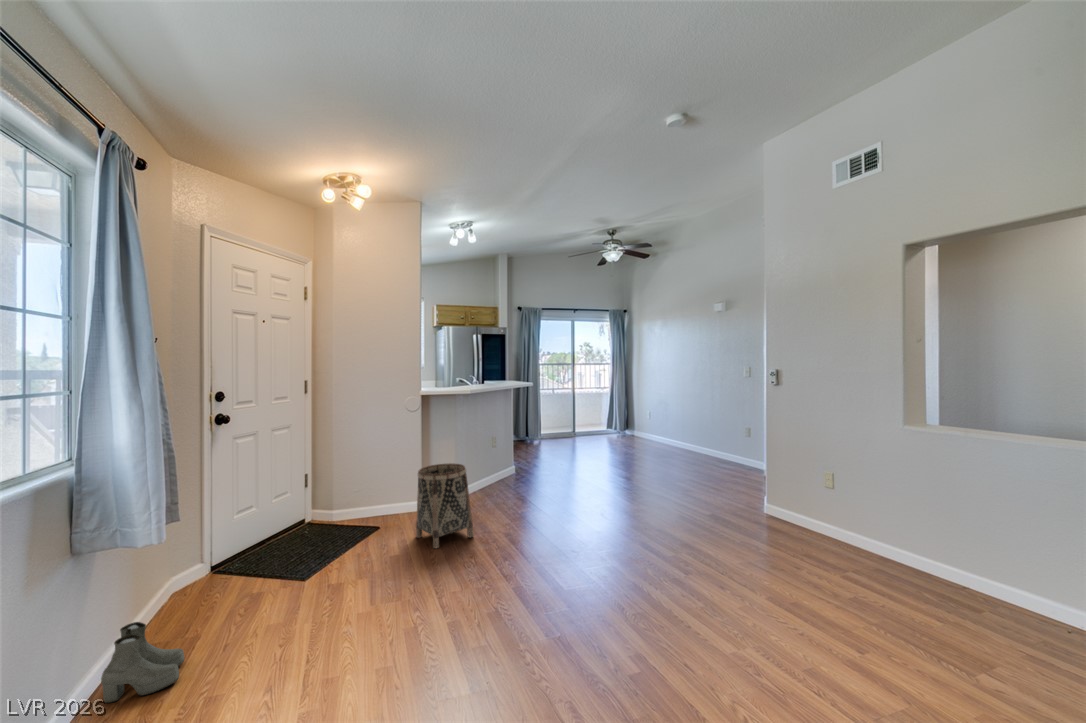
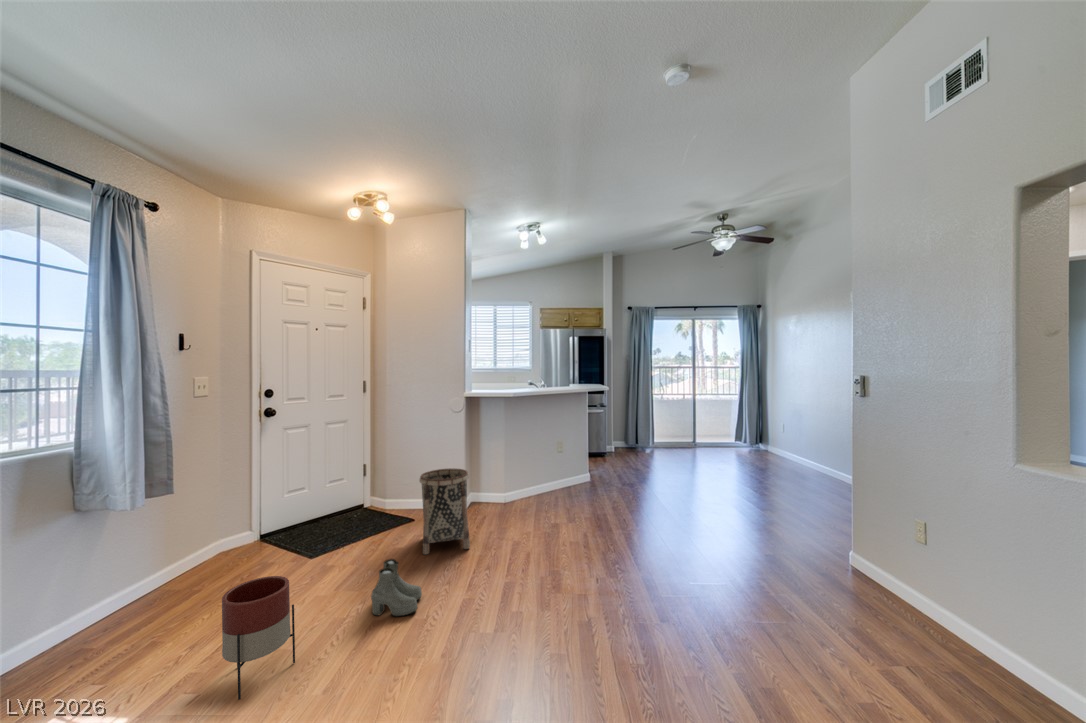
planter: none [369,566,430,680] -> present [222,576,295,700]
boots: present [101,622,184,703] -> present [371,559,422,616]

